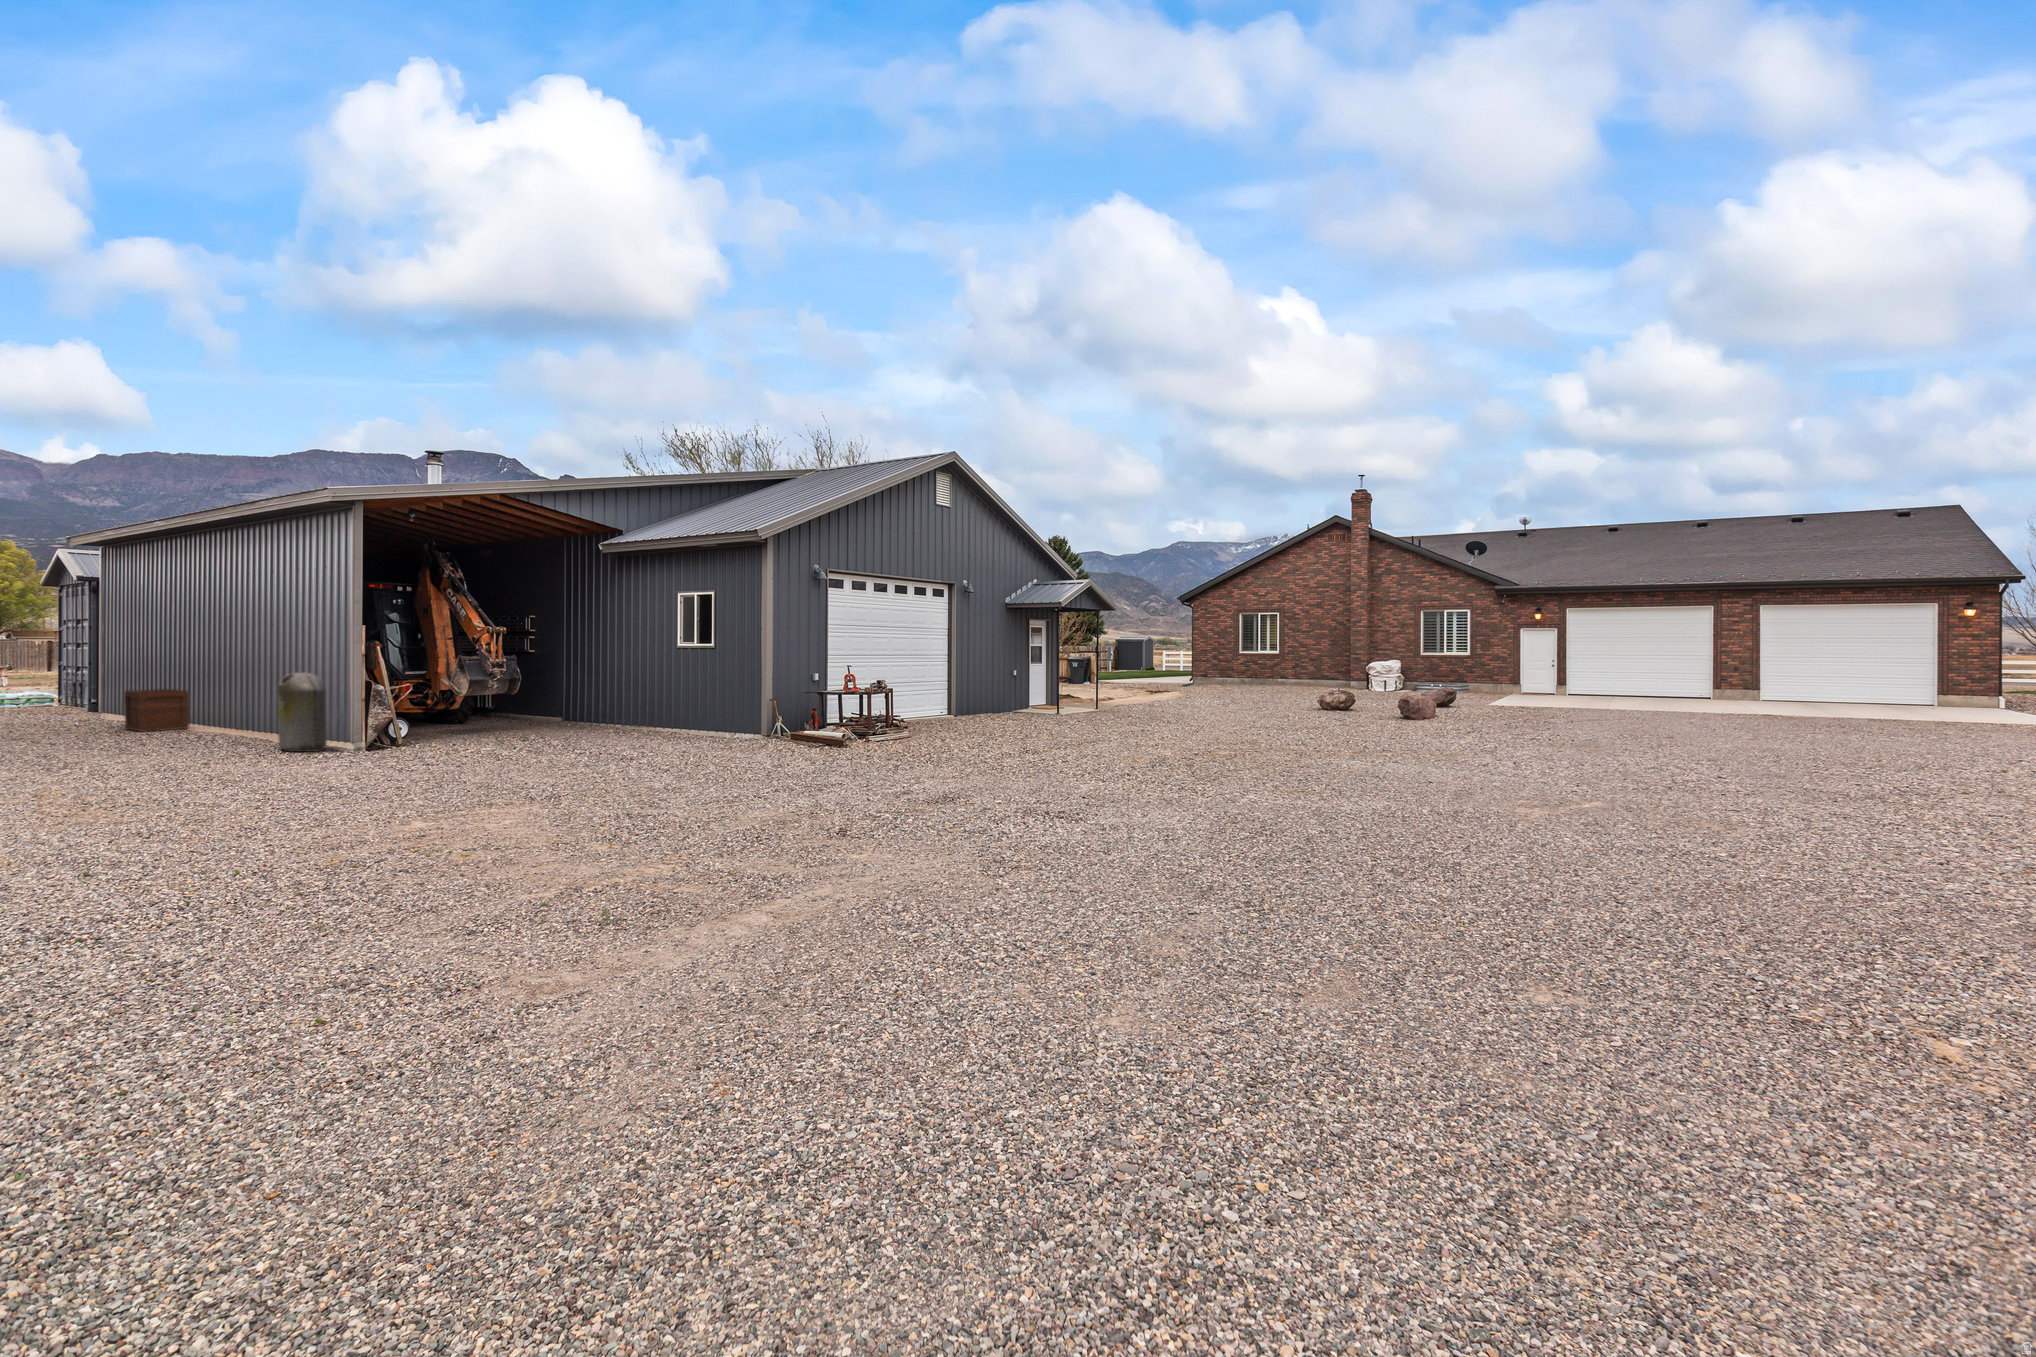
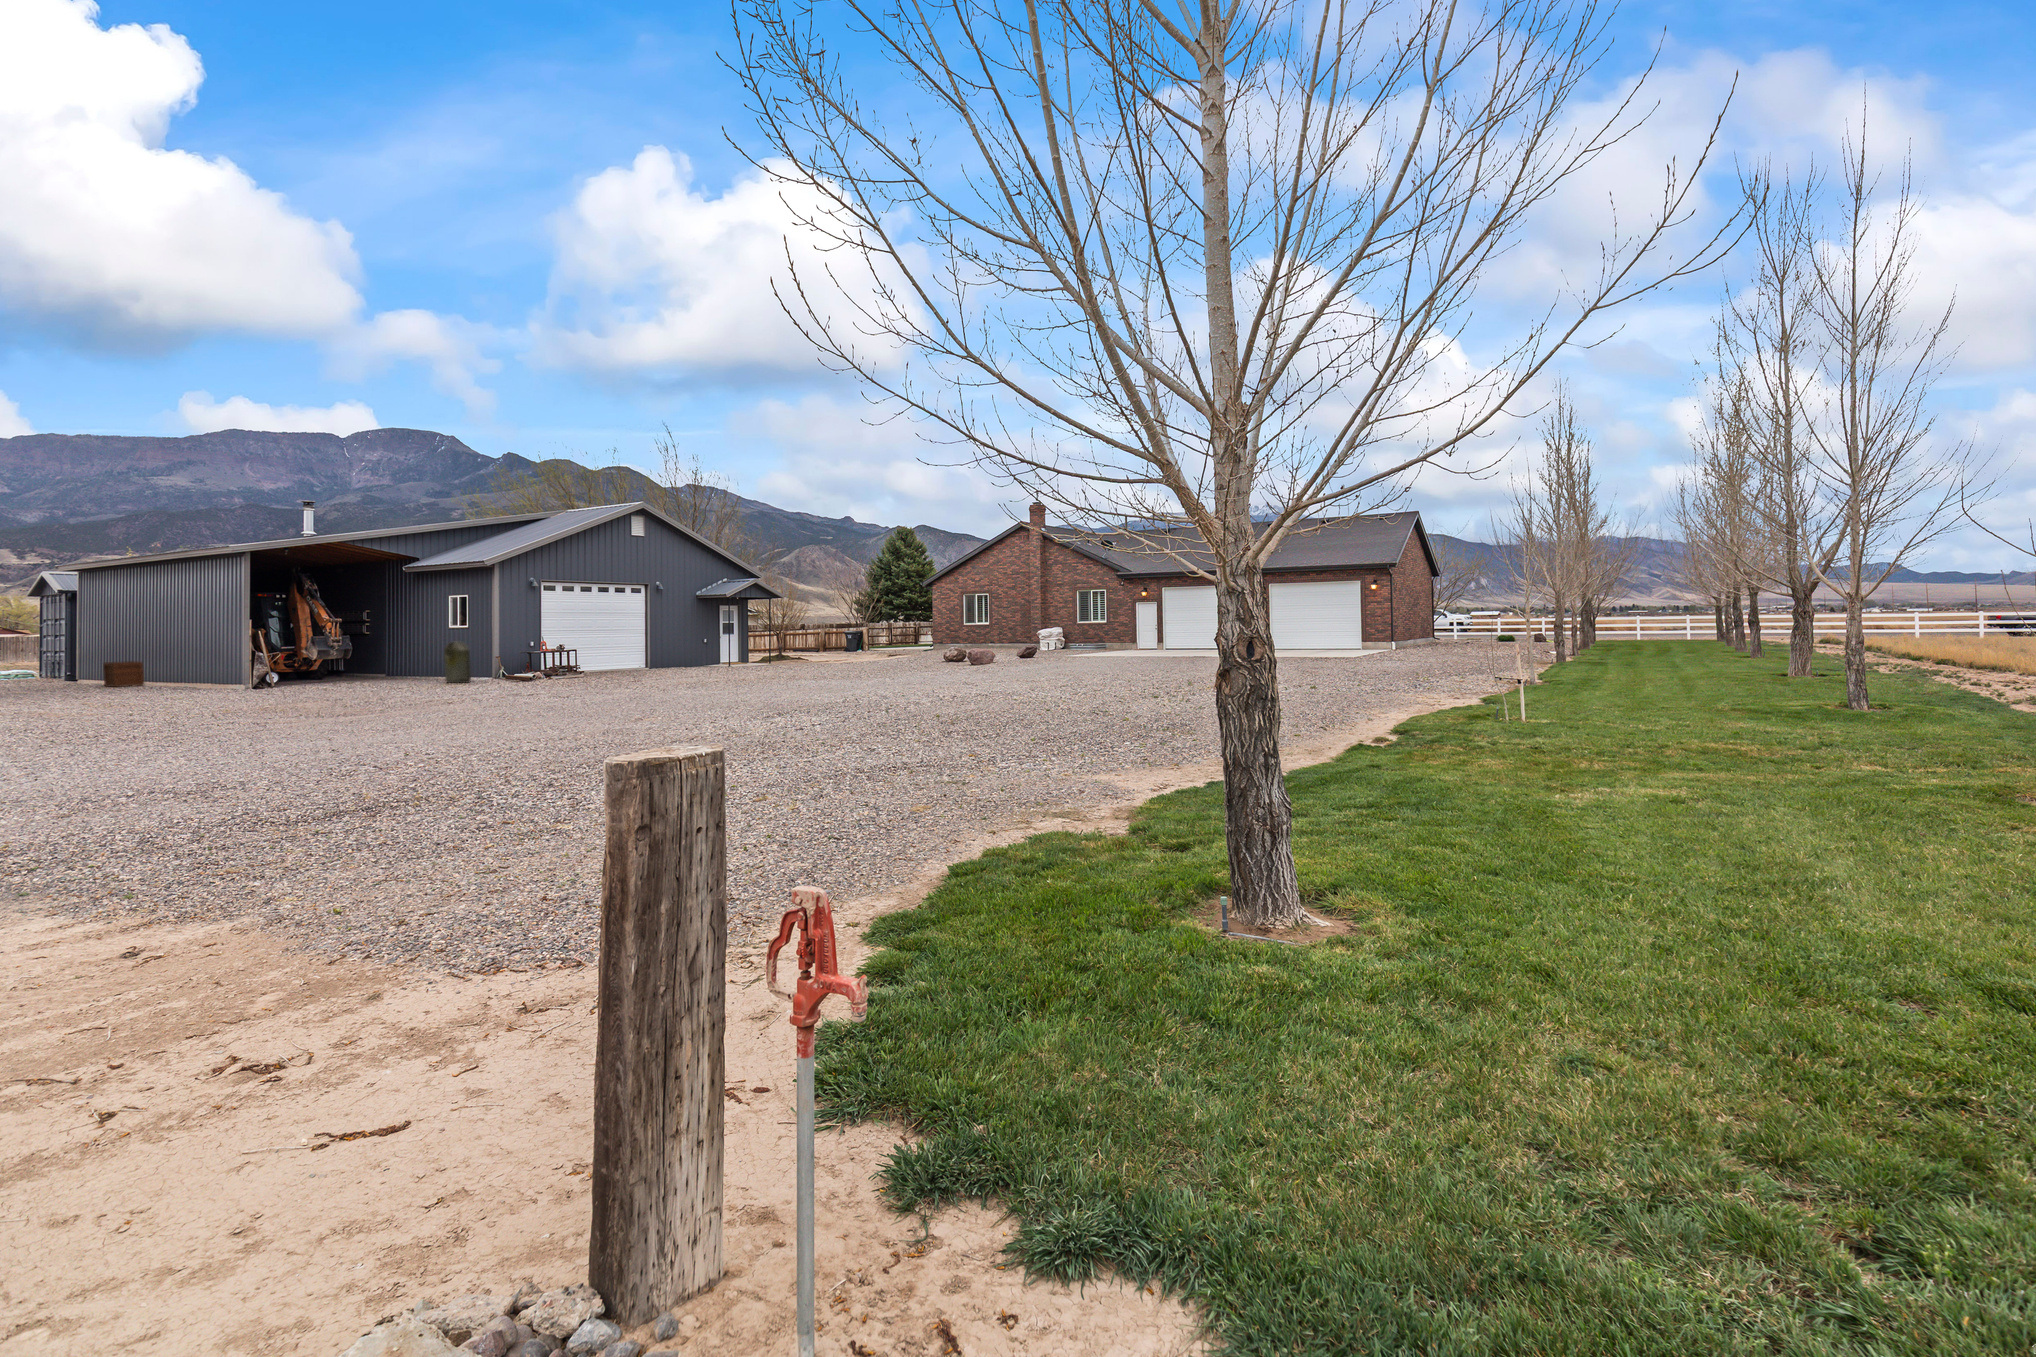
trash can: present [277,673,327,752] -> present [444,641,471,683]

